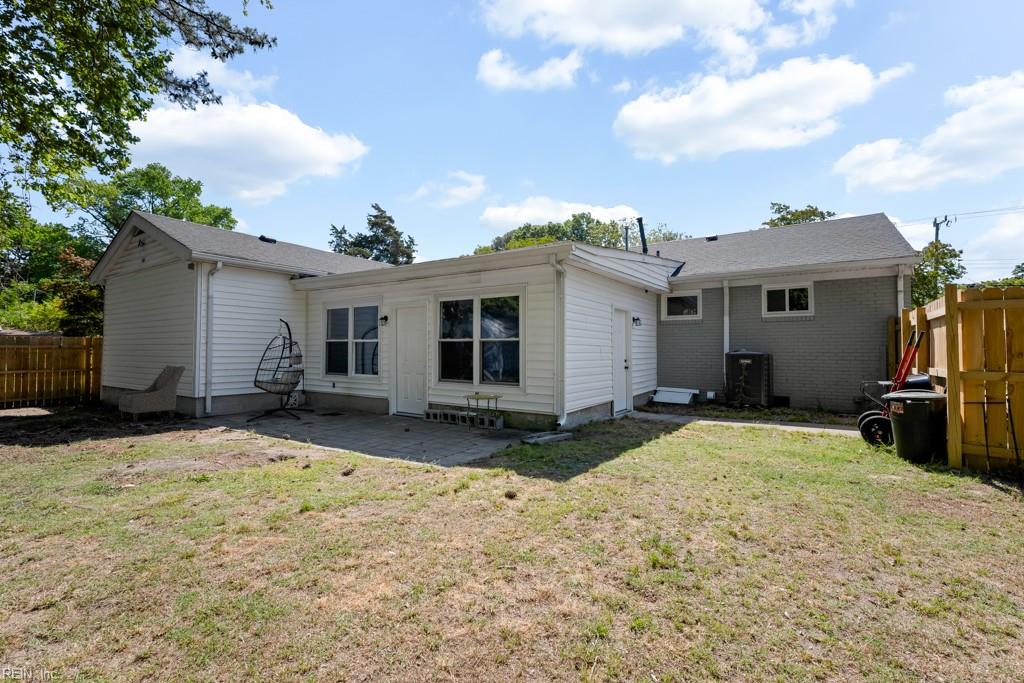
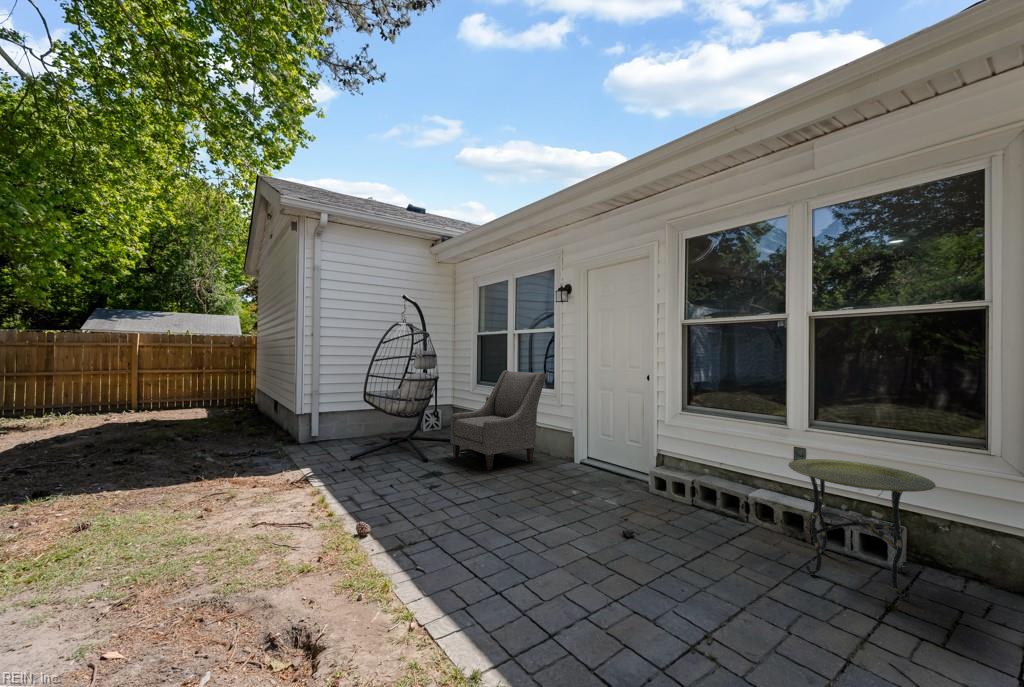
chair: present [119,365,185,422] -> present [450,370,546,470]

